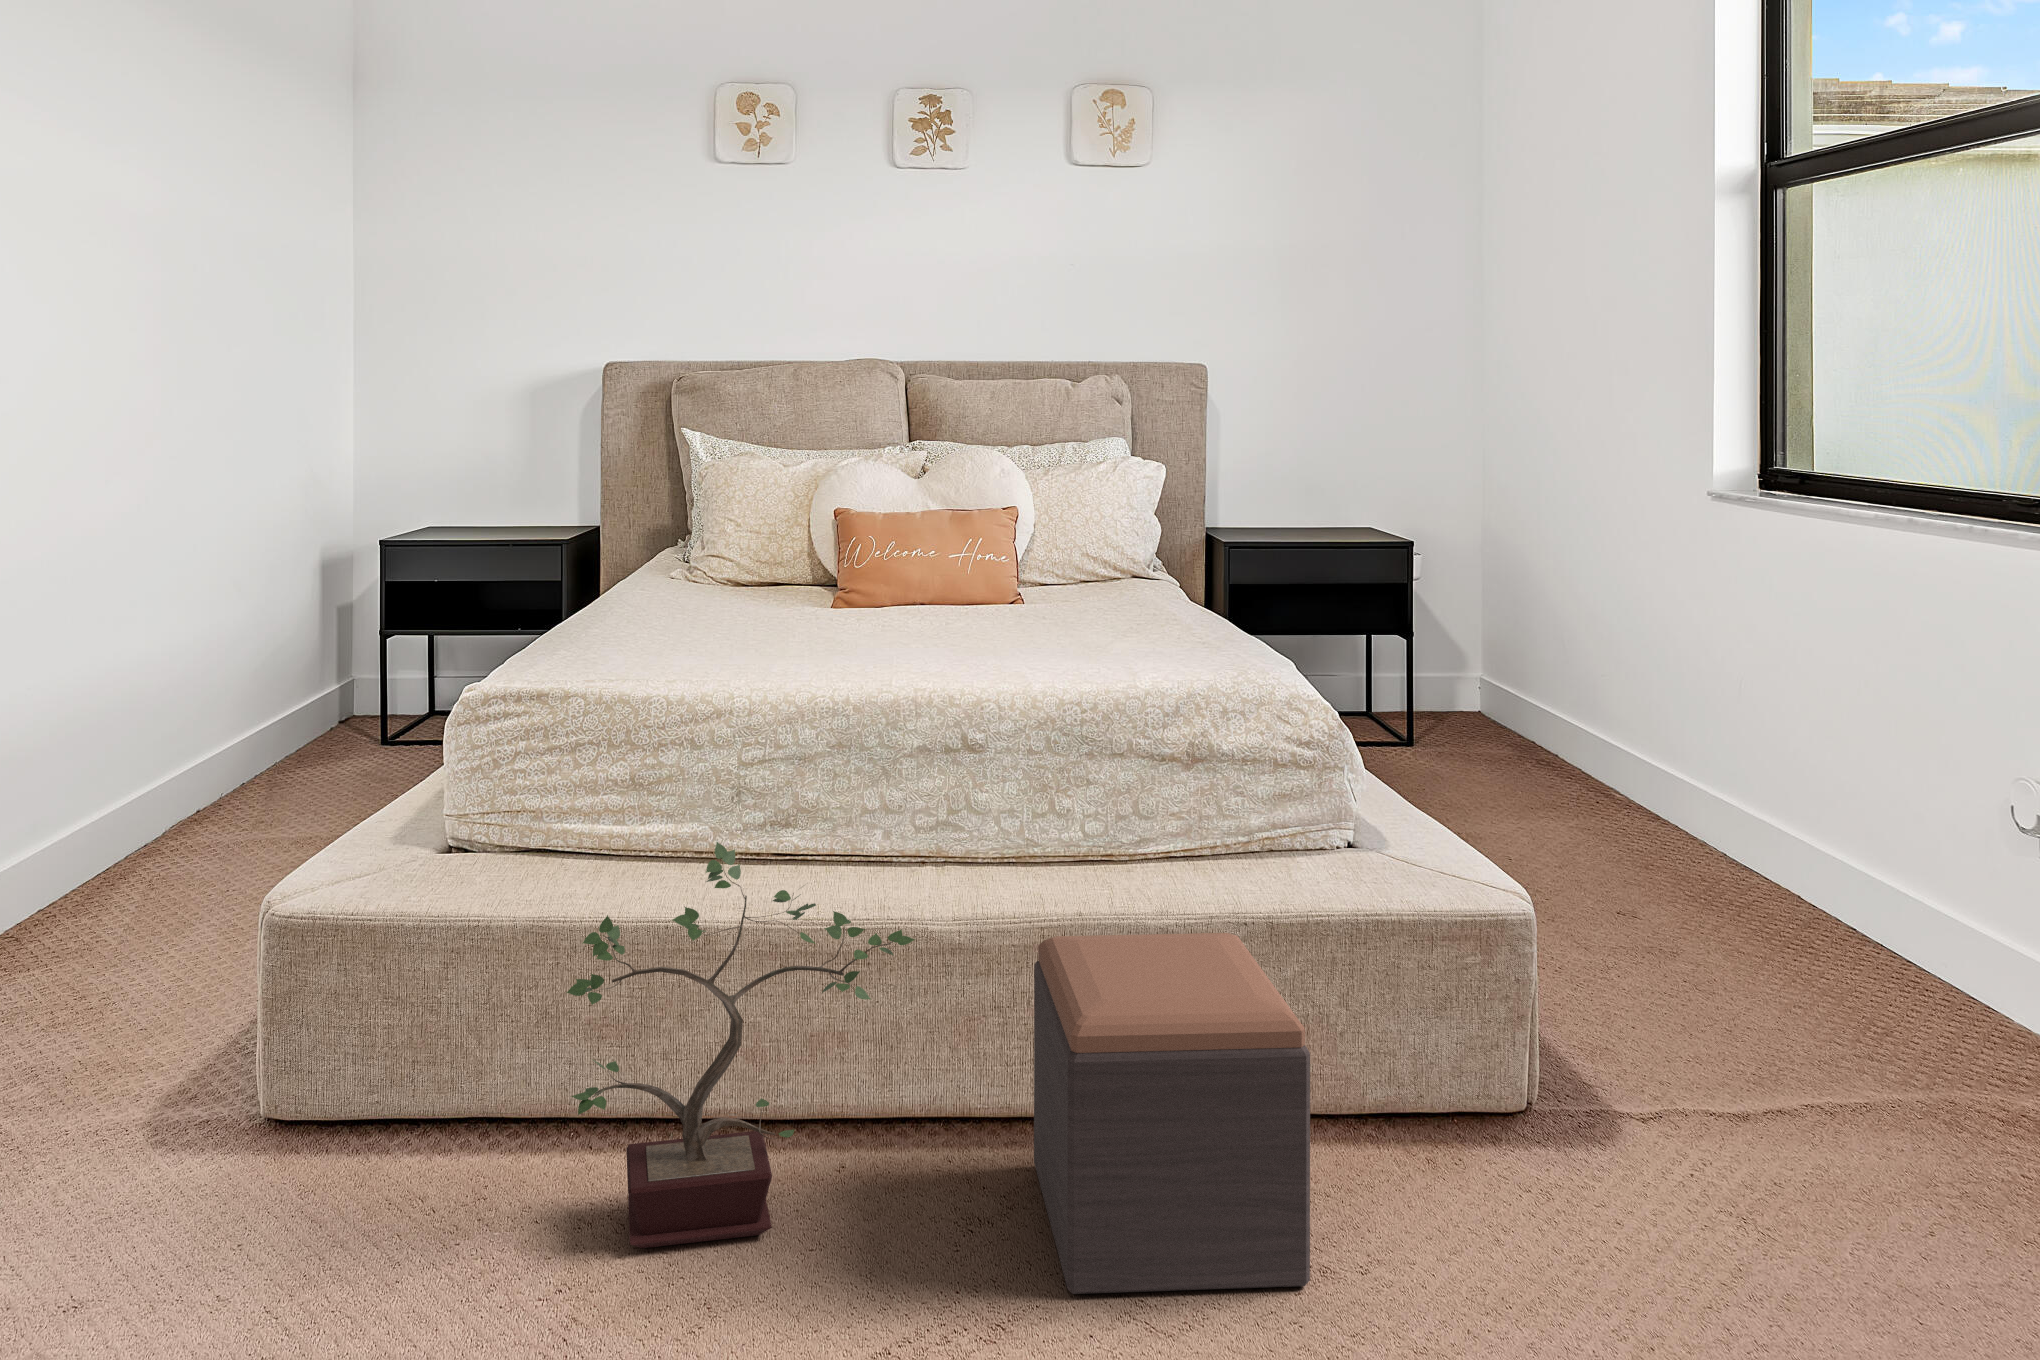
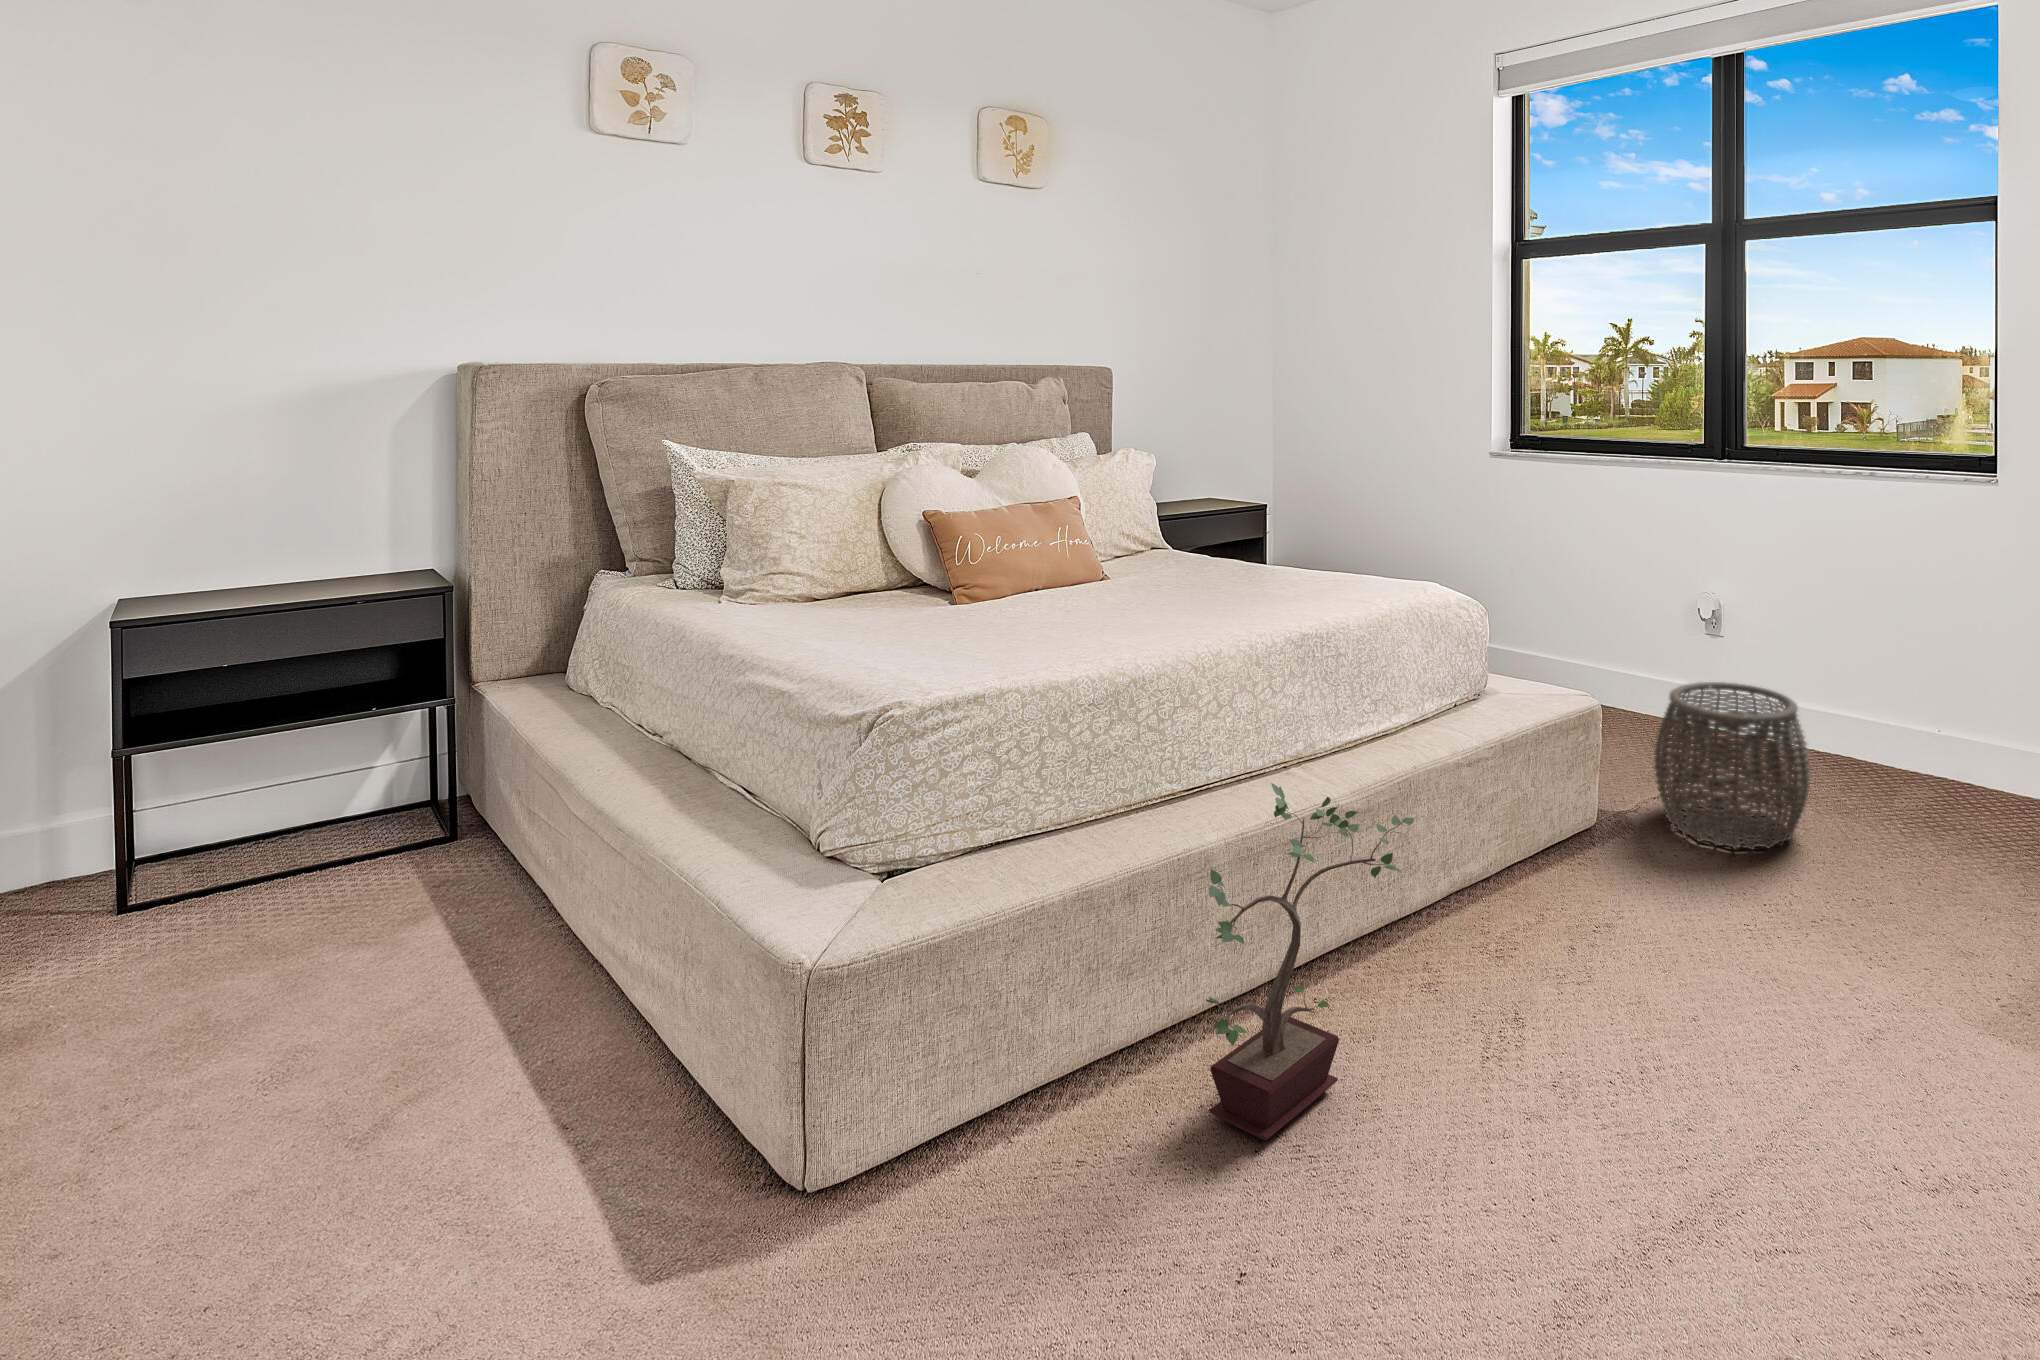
woven basket: none [1667,908,1991,1243] -> present [1654,682,1811,849]
footstool: present [1034,933,1310,1294] -> none [1416,765,1635,1028]

